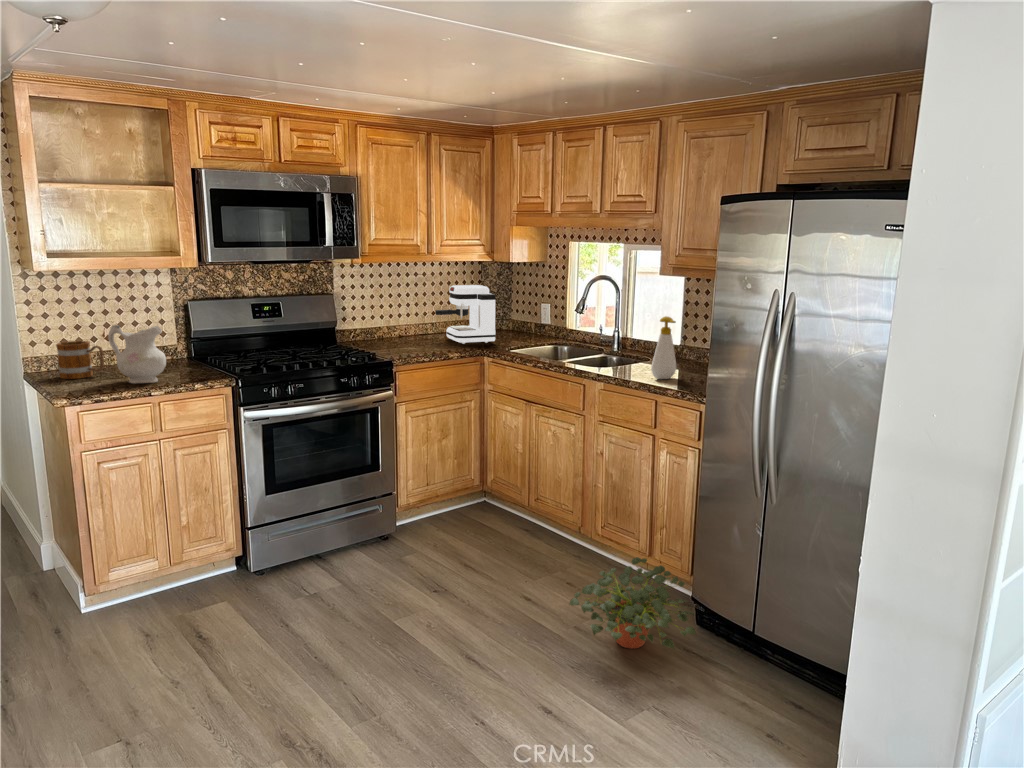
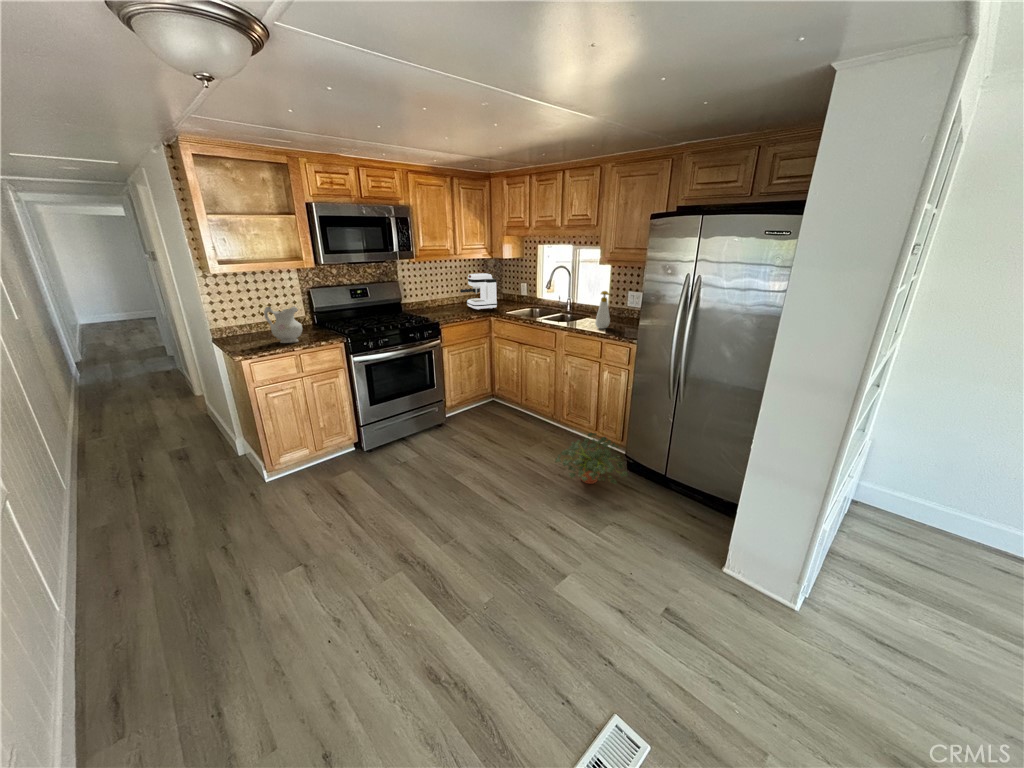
mug: present [56,341,104,379] -> none [231,317,263,342]

